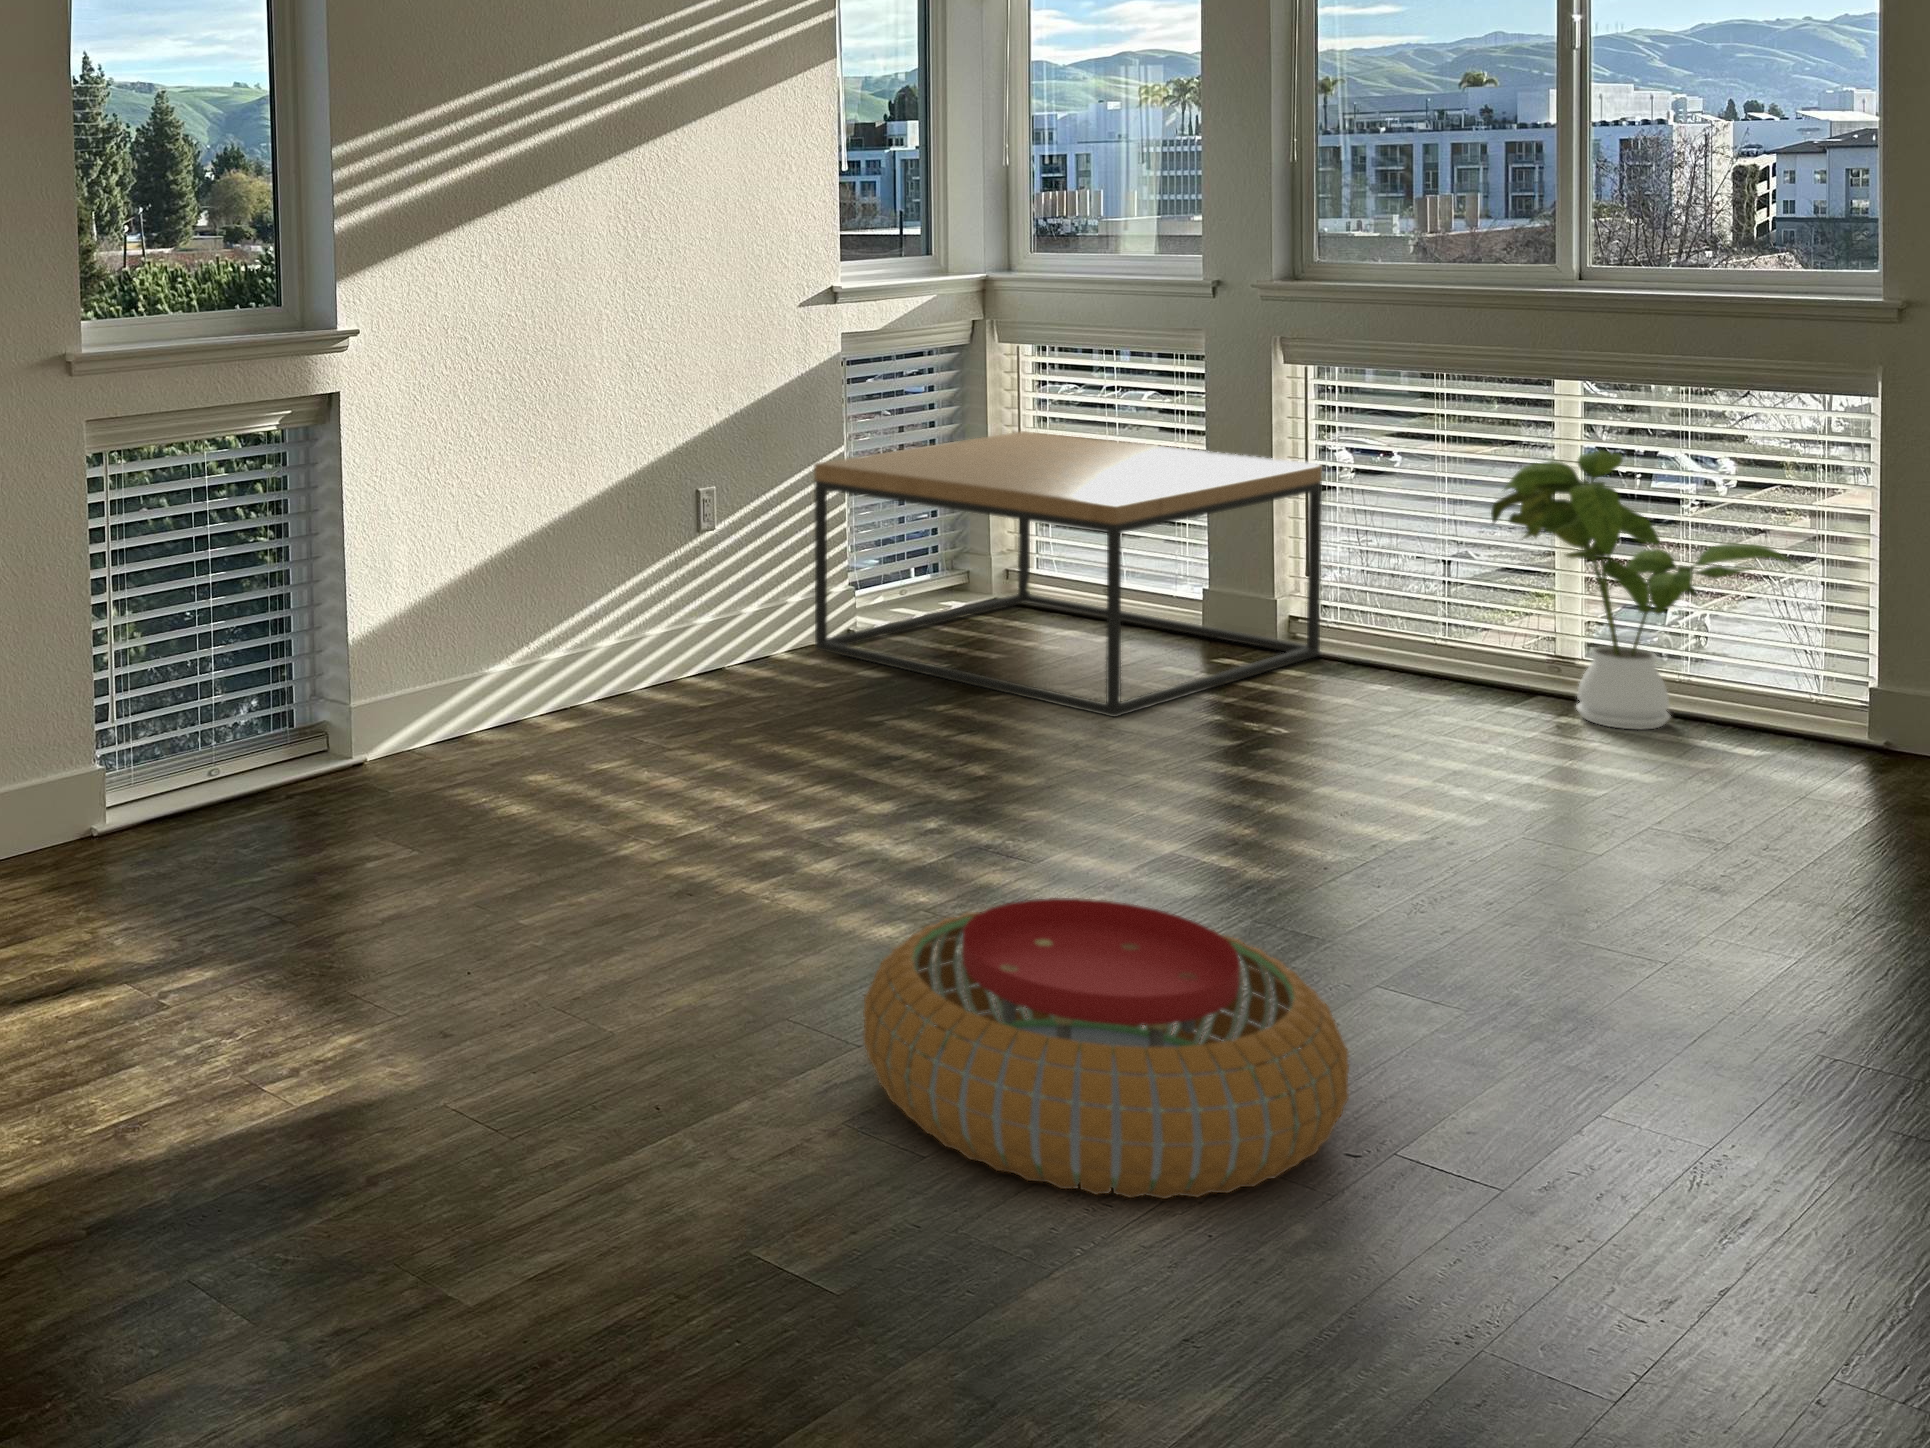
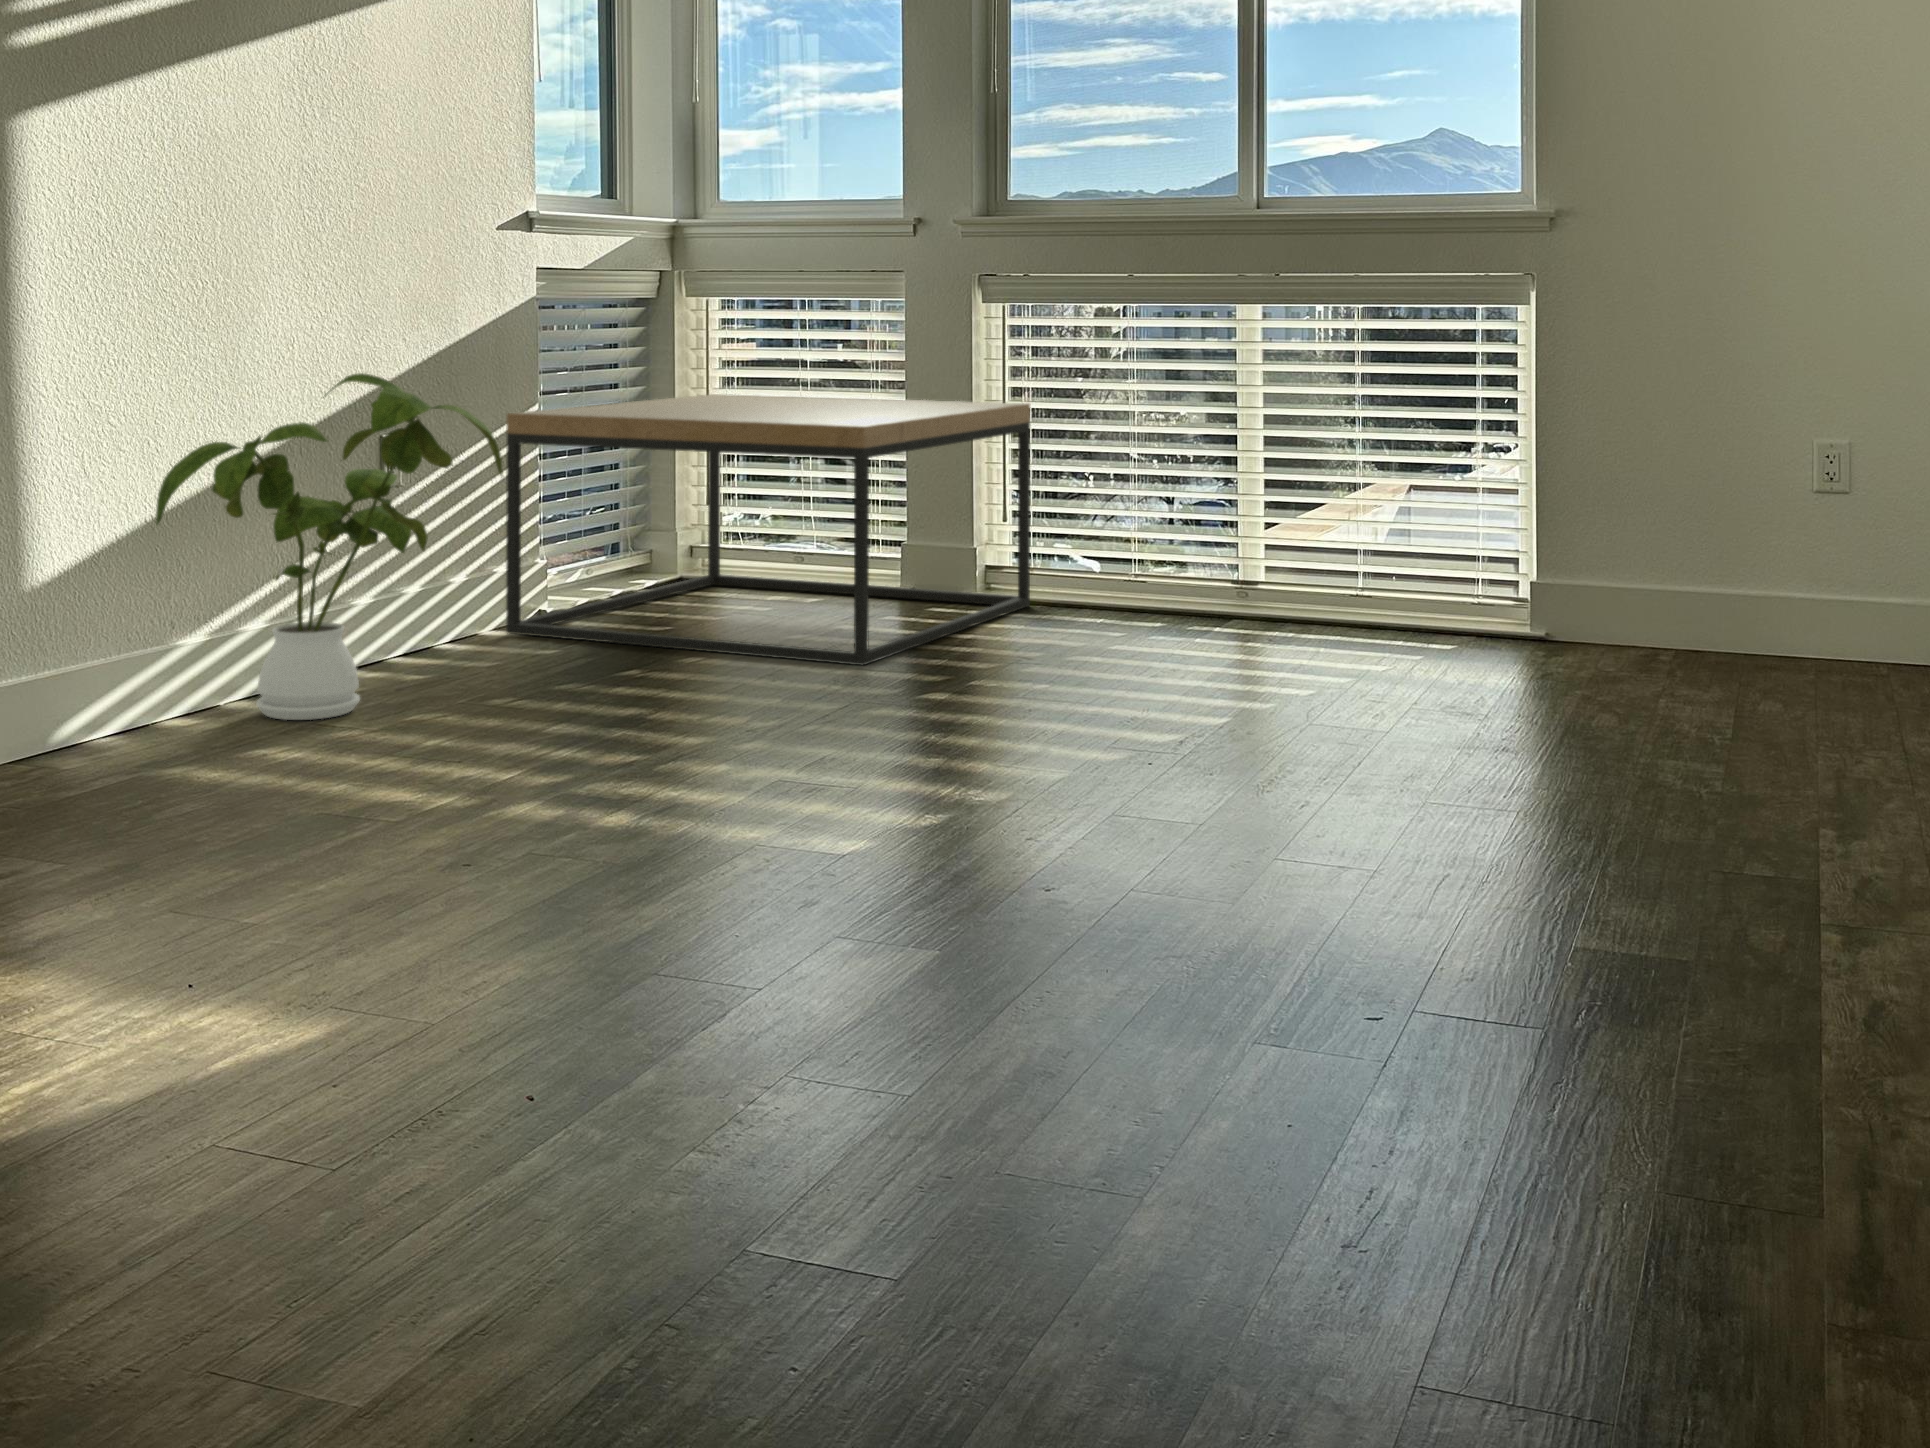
house plant: present [1491,450,1798,730] -> present [156,373,502,720]
pouf: present [863,898,1349,1199] -> none [781,761,1363,1096]

